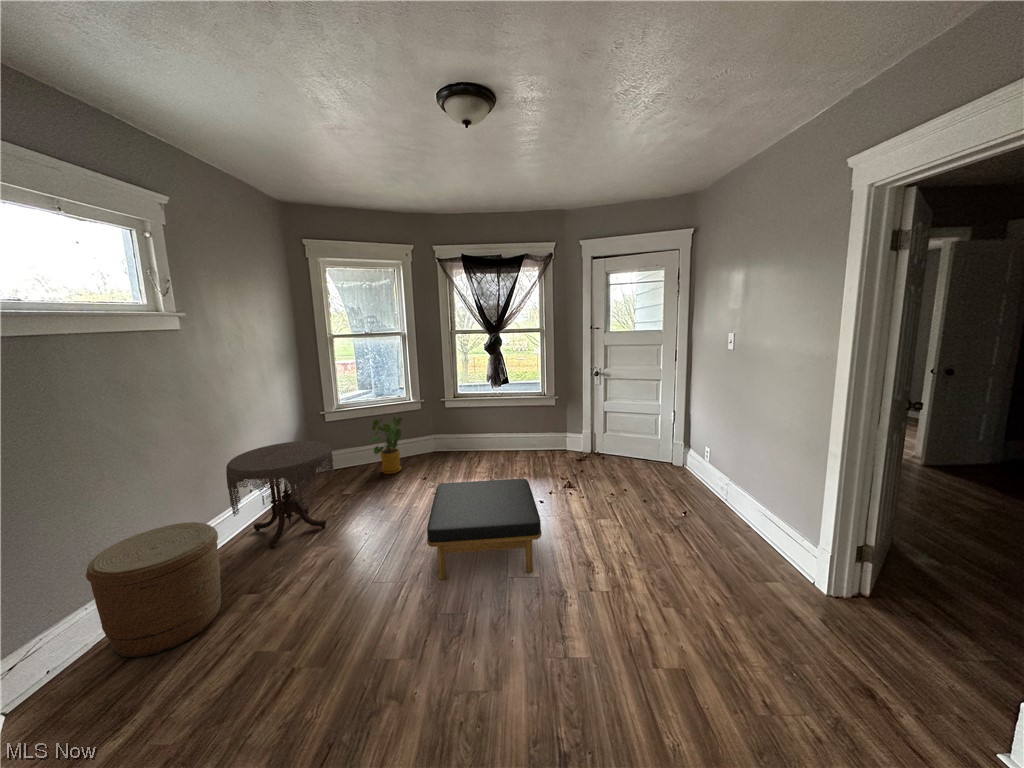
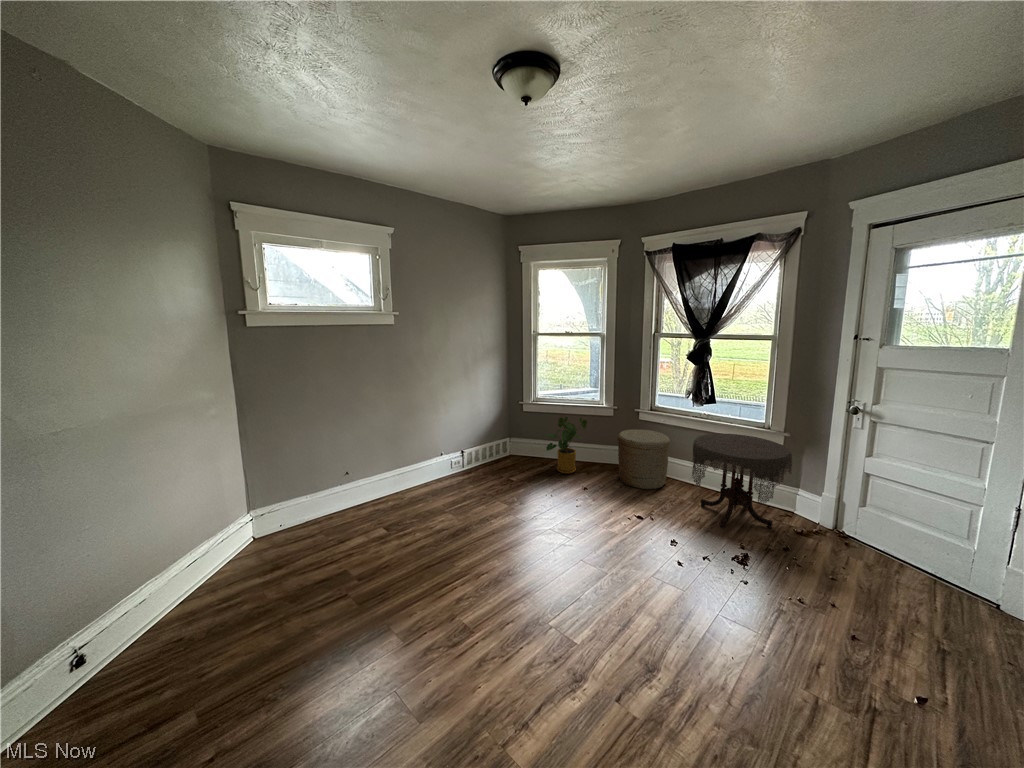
side table: present [226,441,335,549] -> present [692,433,792,528]
ottoman: present [427,479,542,580] -> none [487,496,640,633]
woven basket: present [86,522,221,657] -> present [617,430,670,489]

